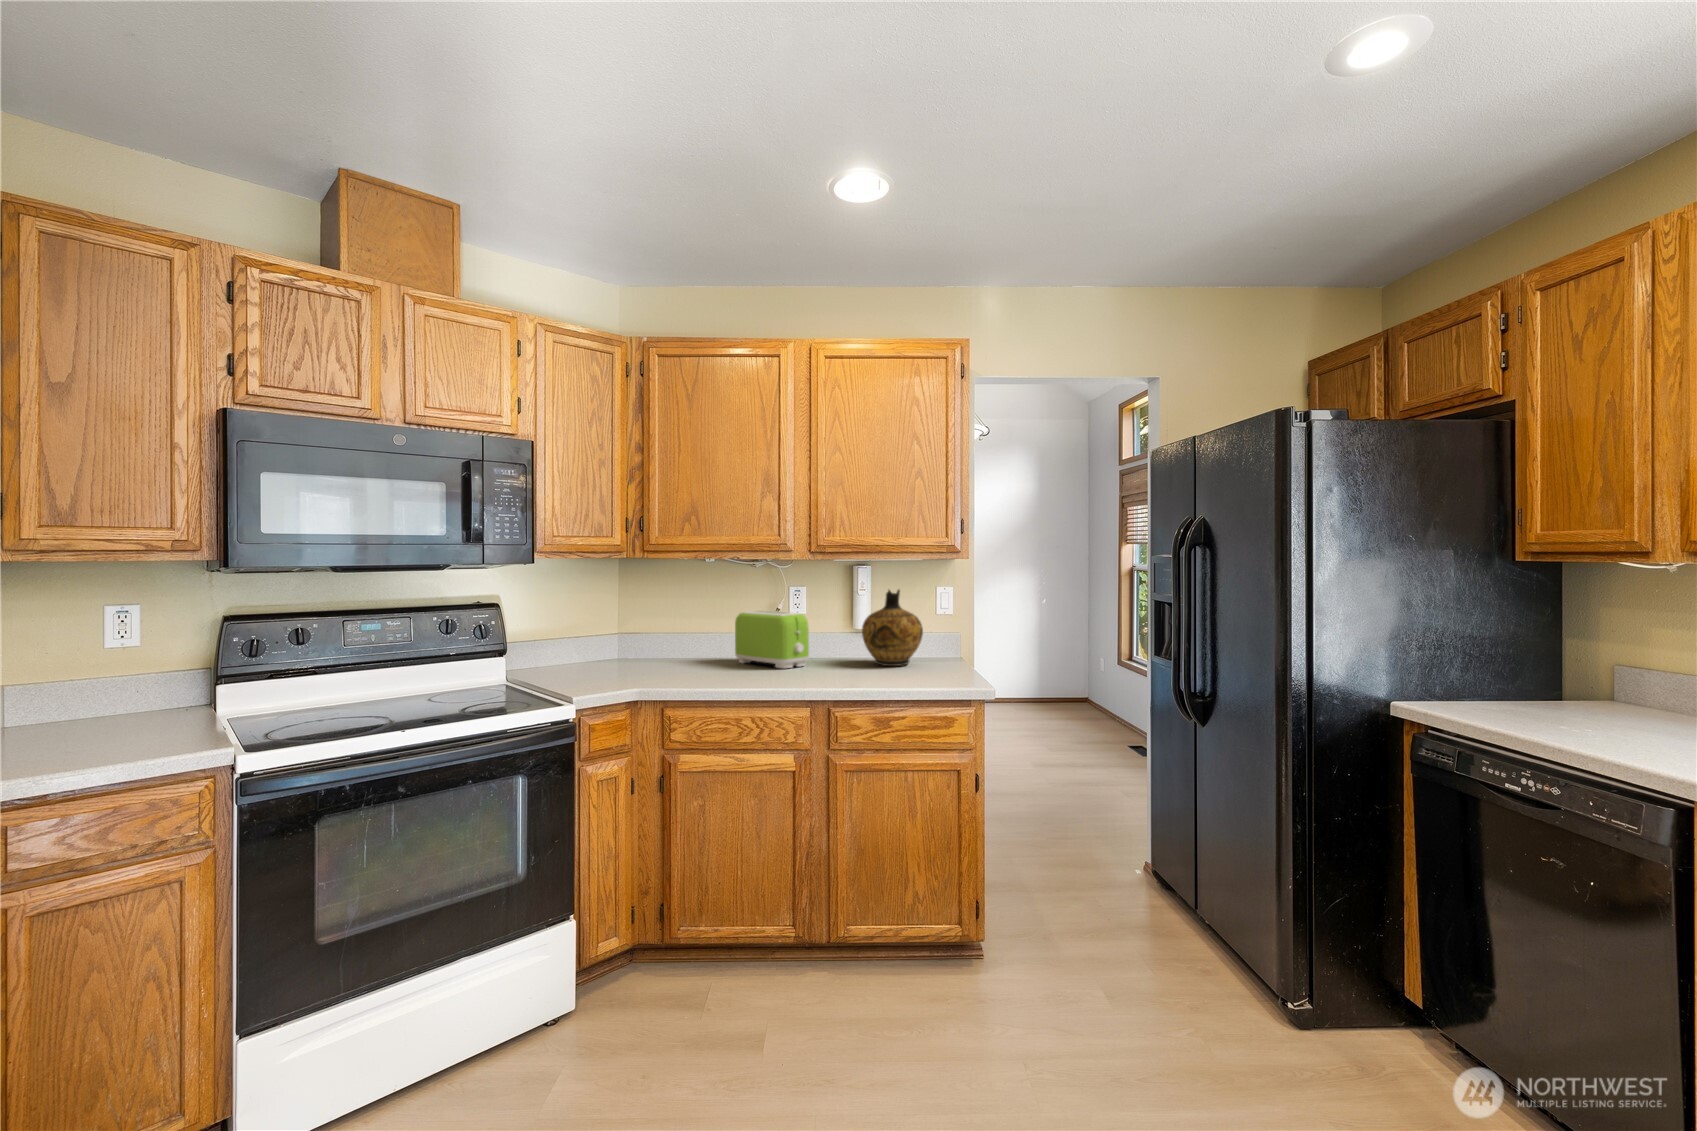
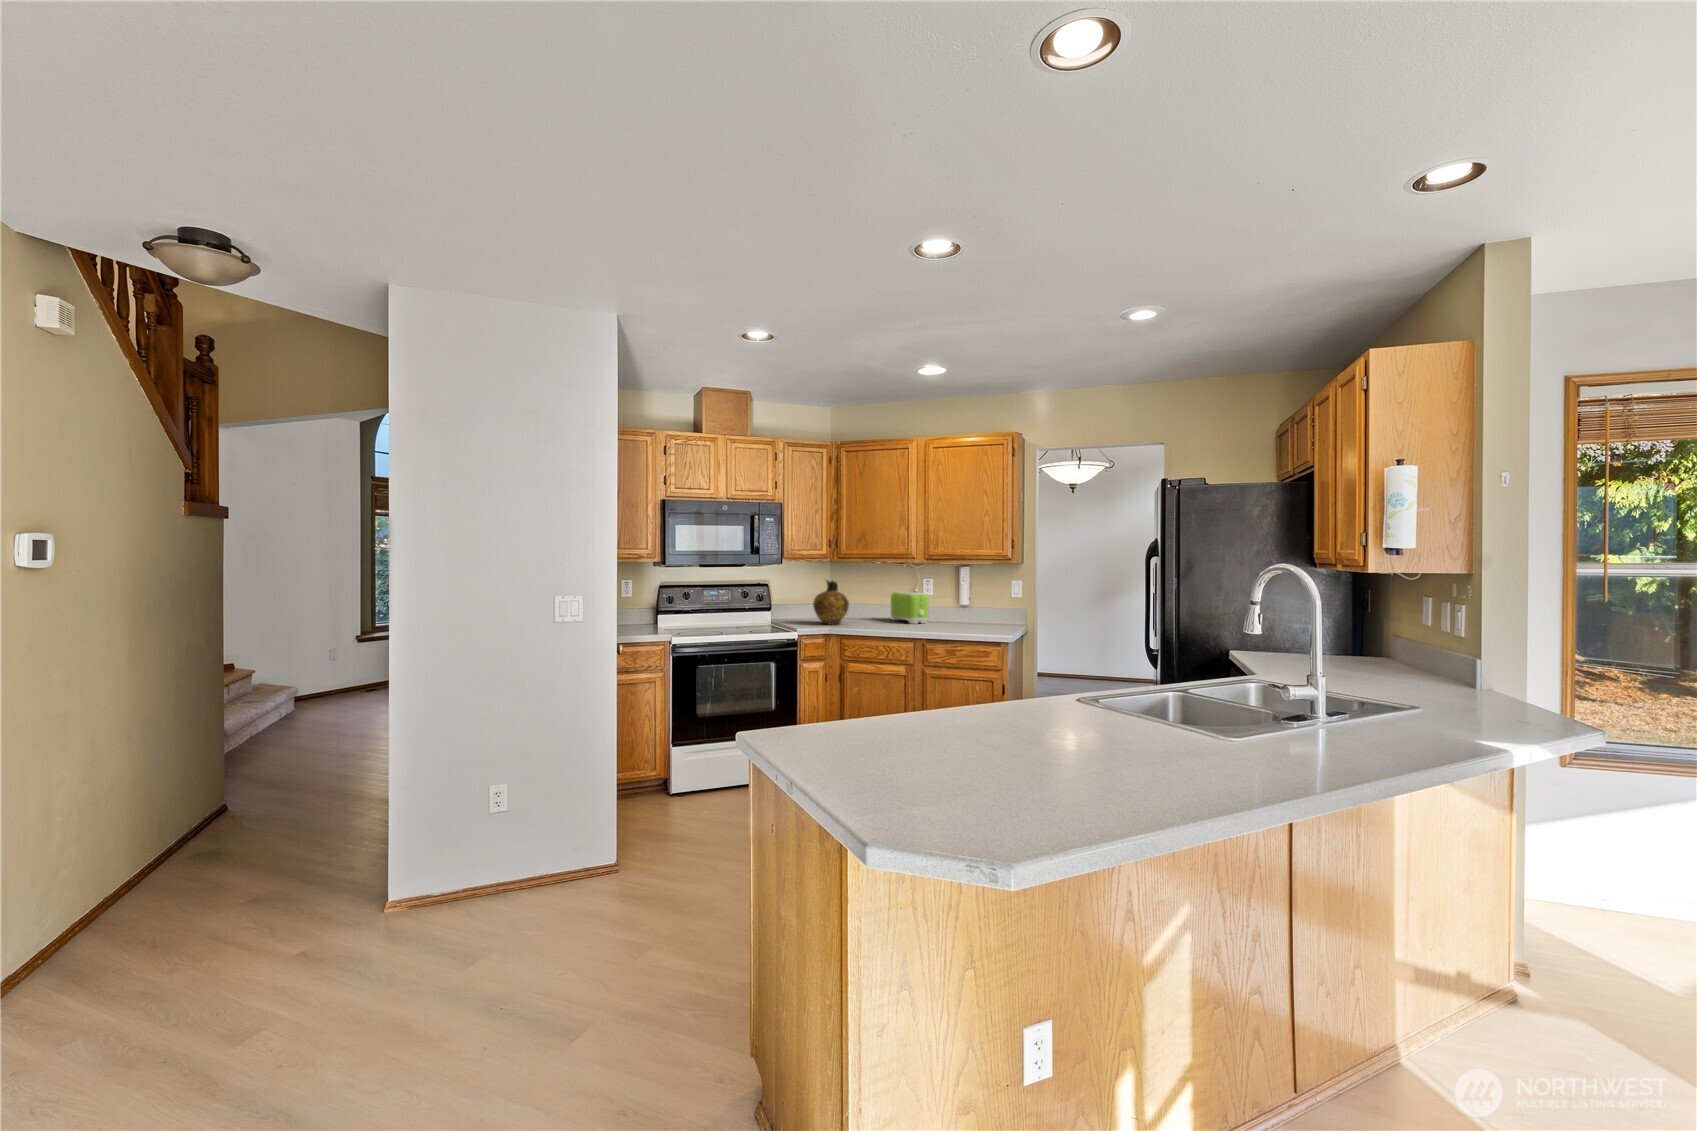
ceramic jug: present [862,590,923,666] -> present [813,580,849,624]

